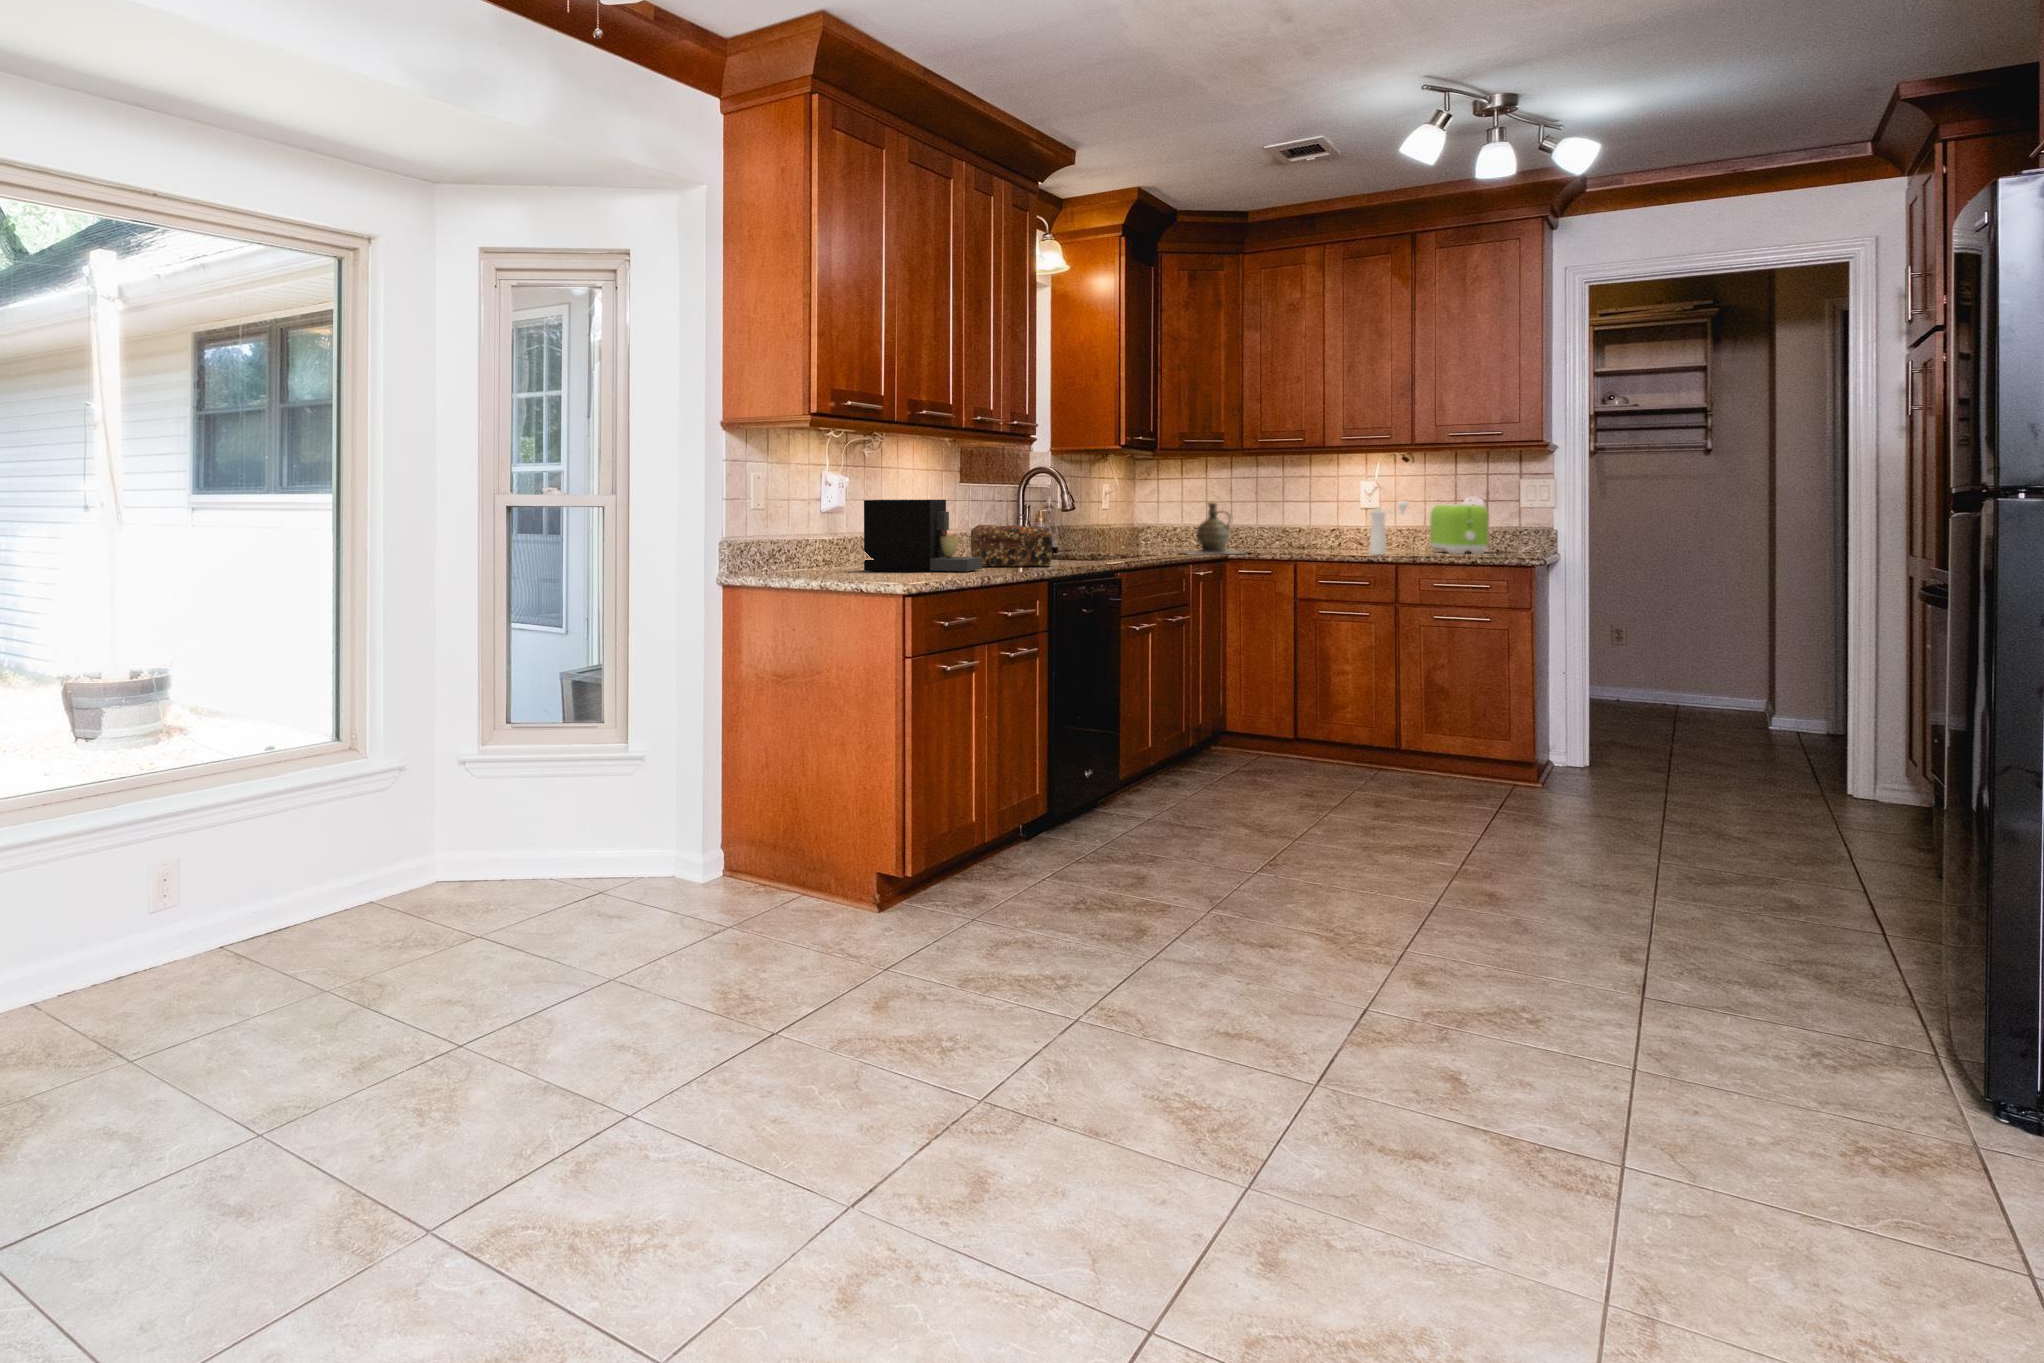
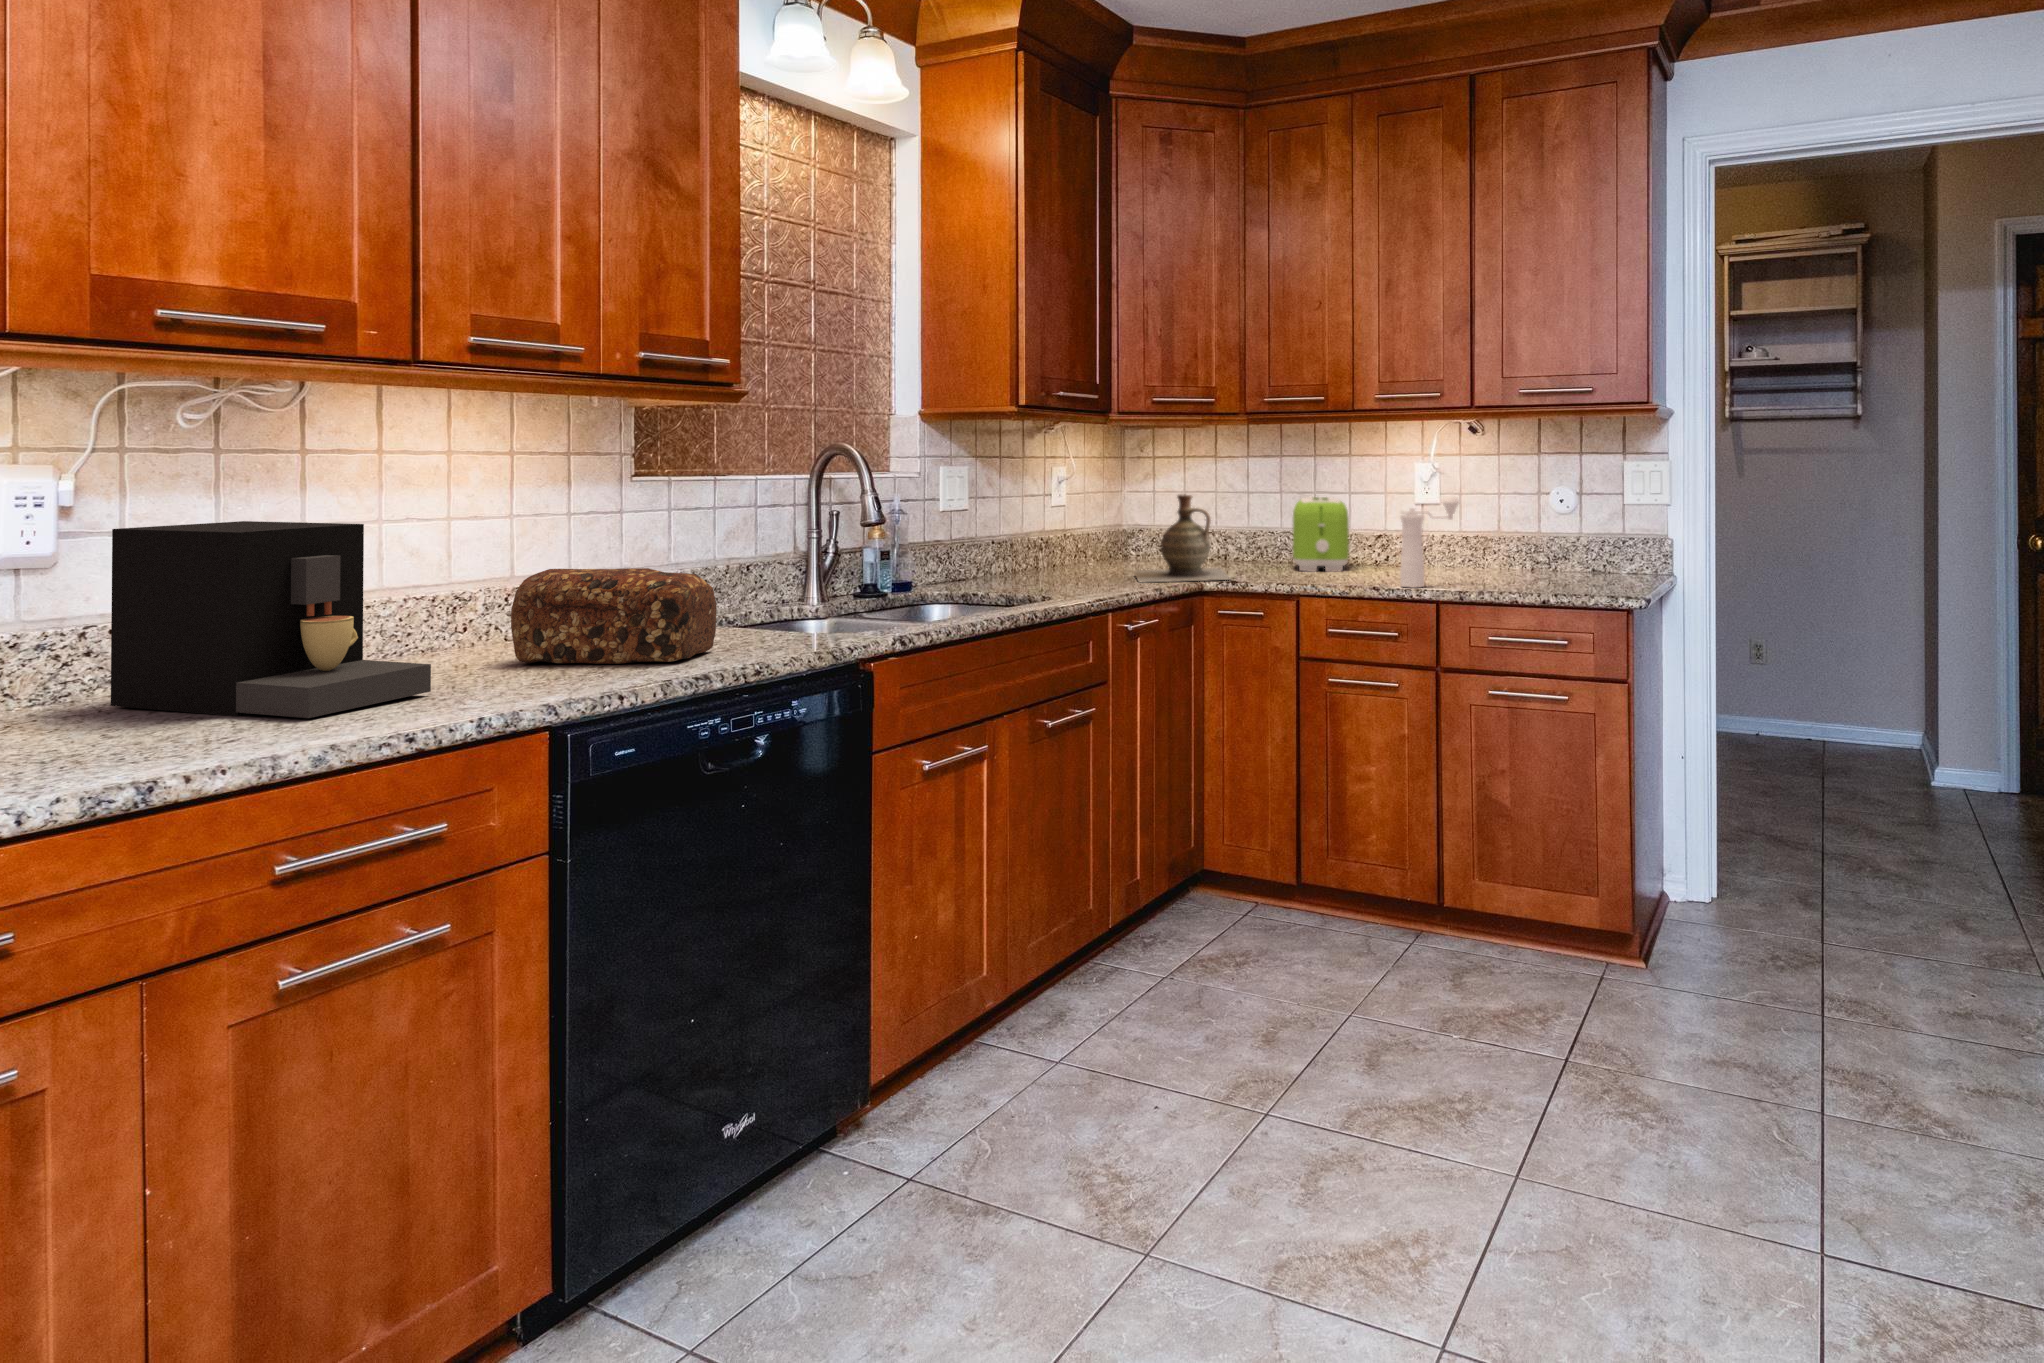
toaster: present [1430,504,1489,554] -> present [1293,497,1349,572]

